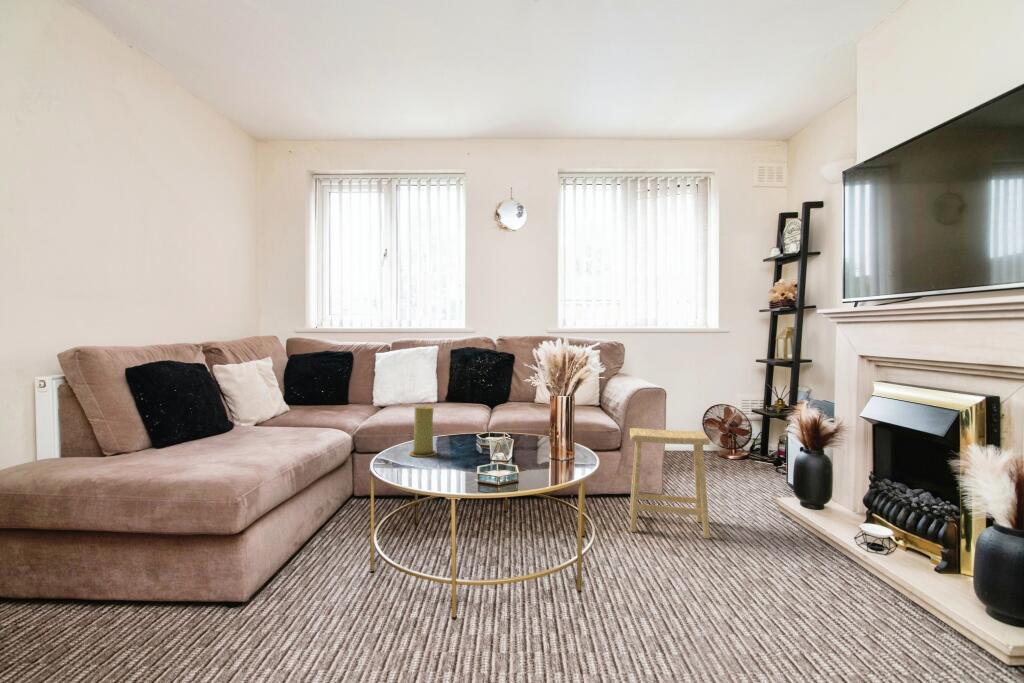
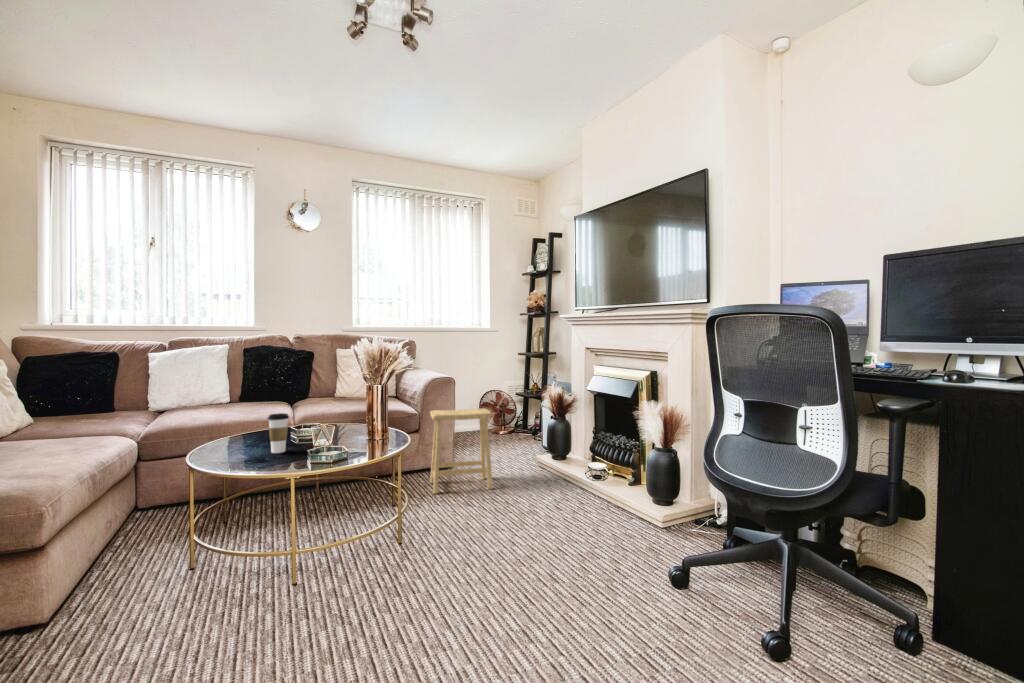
candle: present [410,406,436,457] -> none [228,402,258,451]
coffee cup: none [441,421,462,464] -> present [268,413,289,453]

